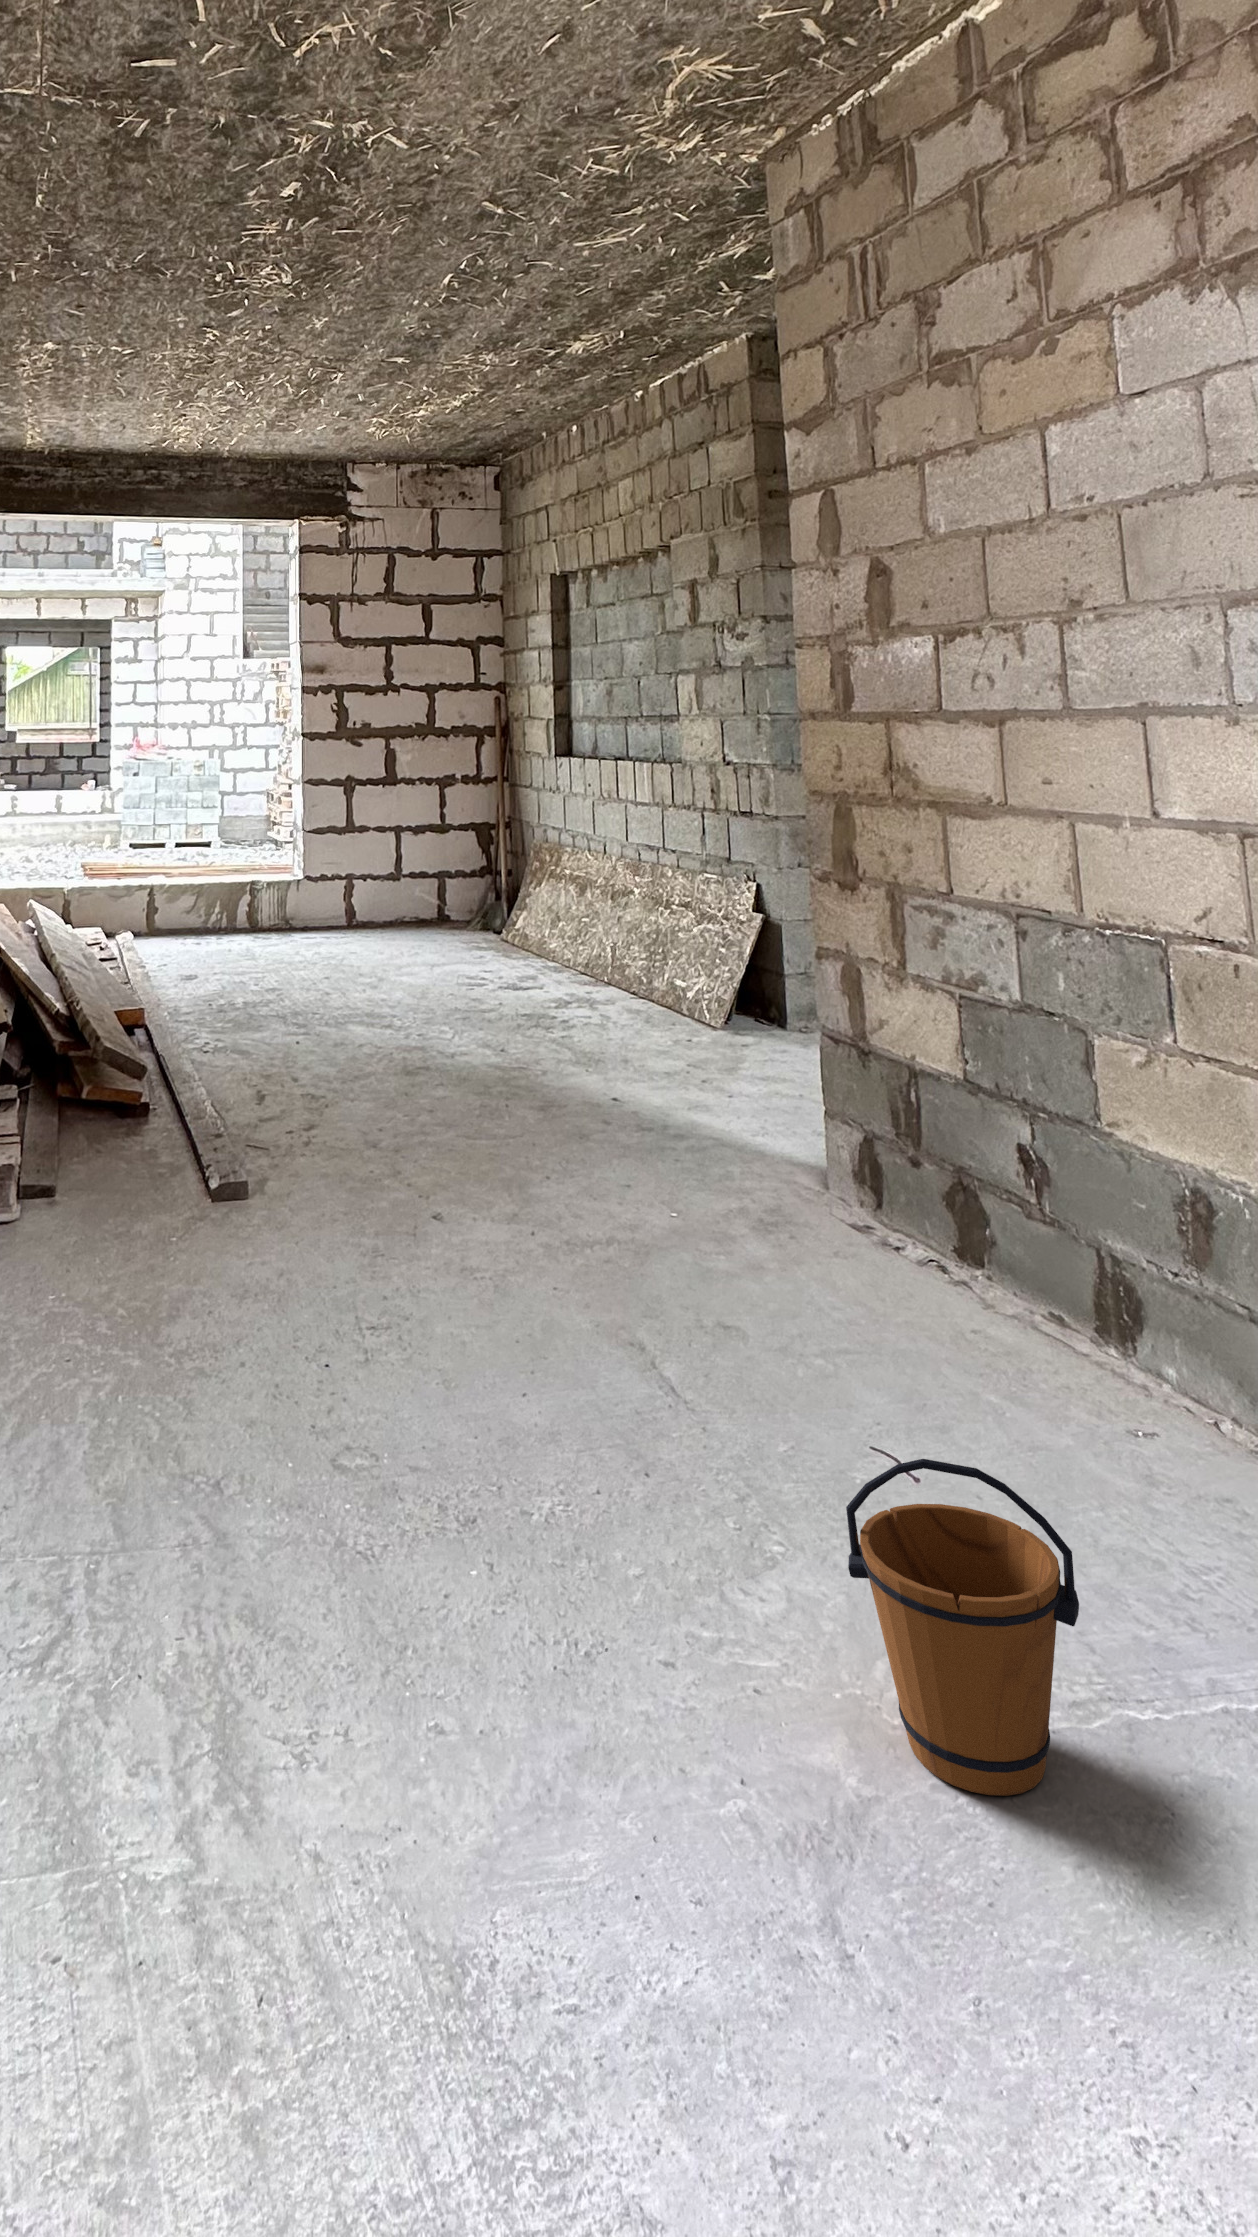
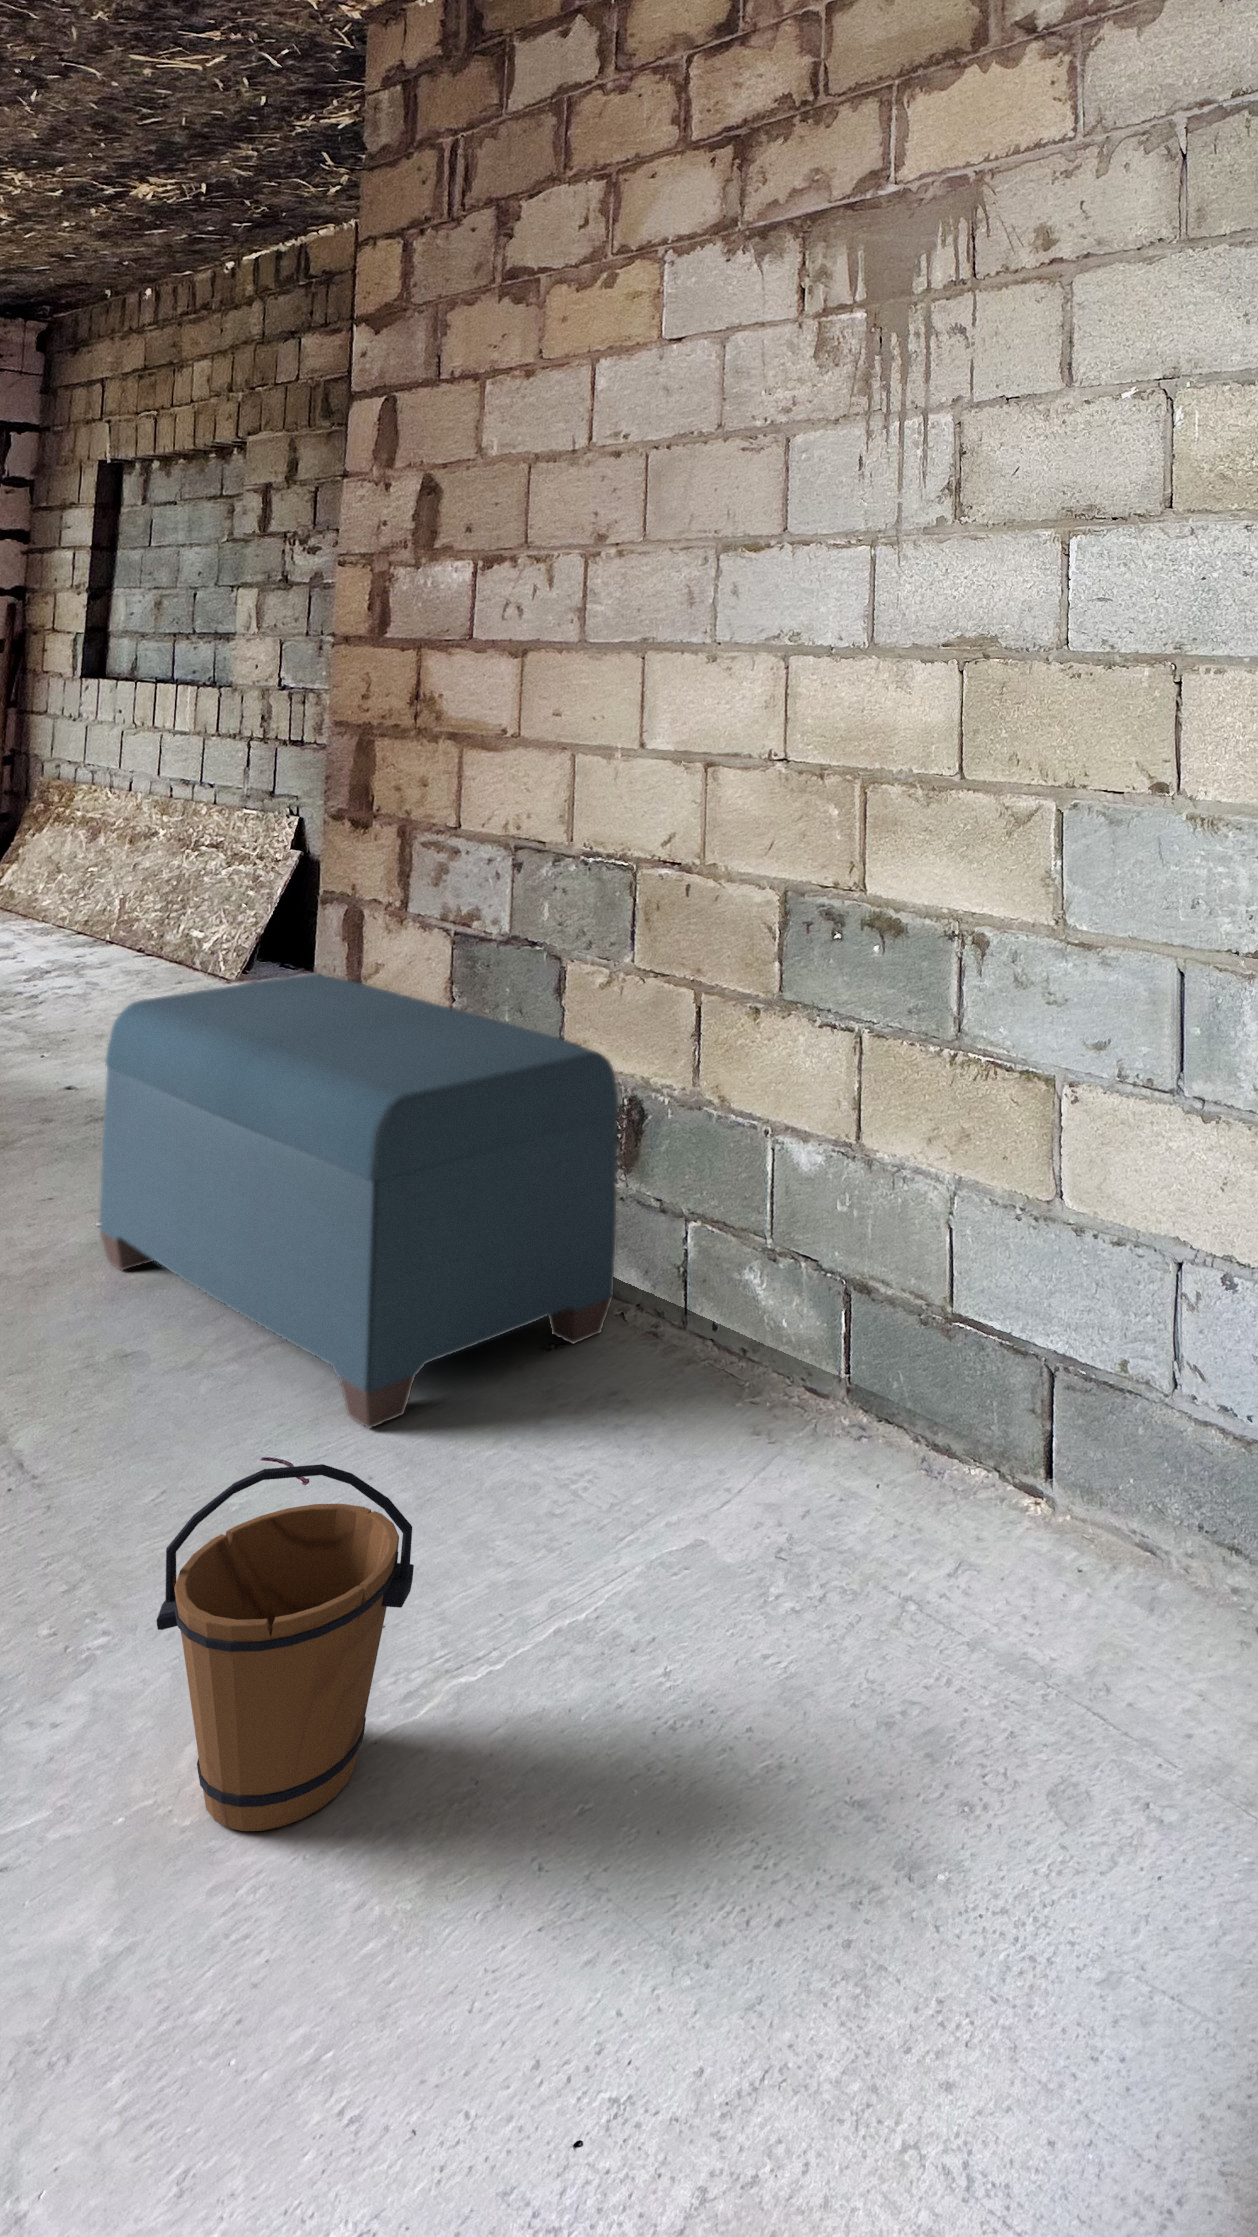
bench: none [668,1026,1204,1463] -> present [99,974,618,1428]

